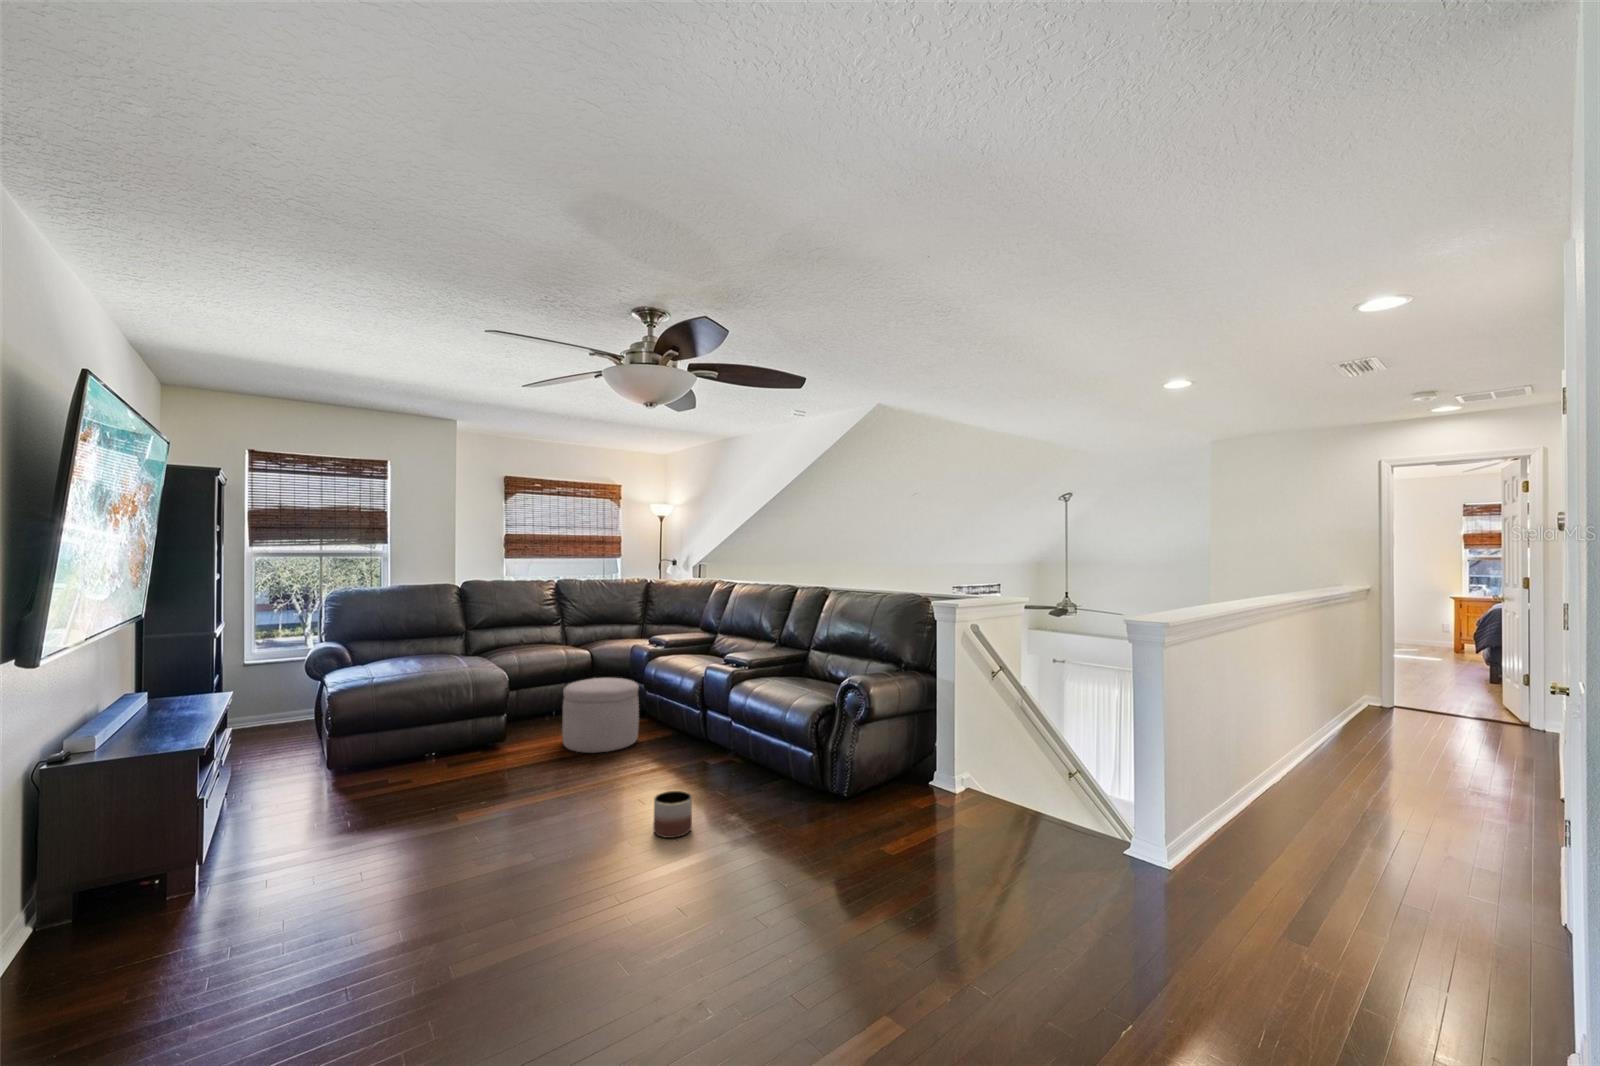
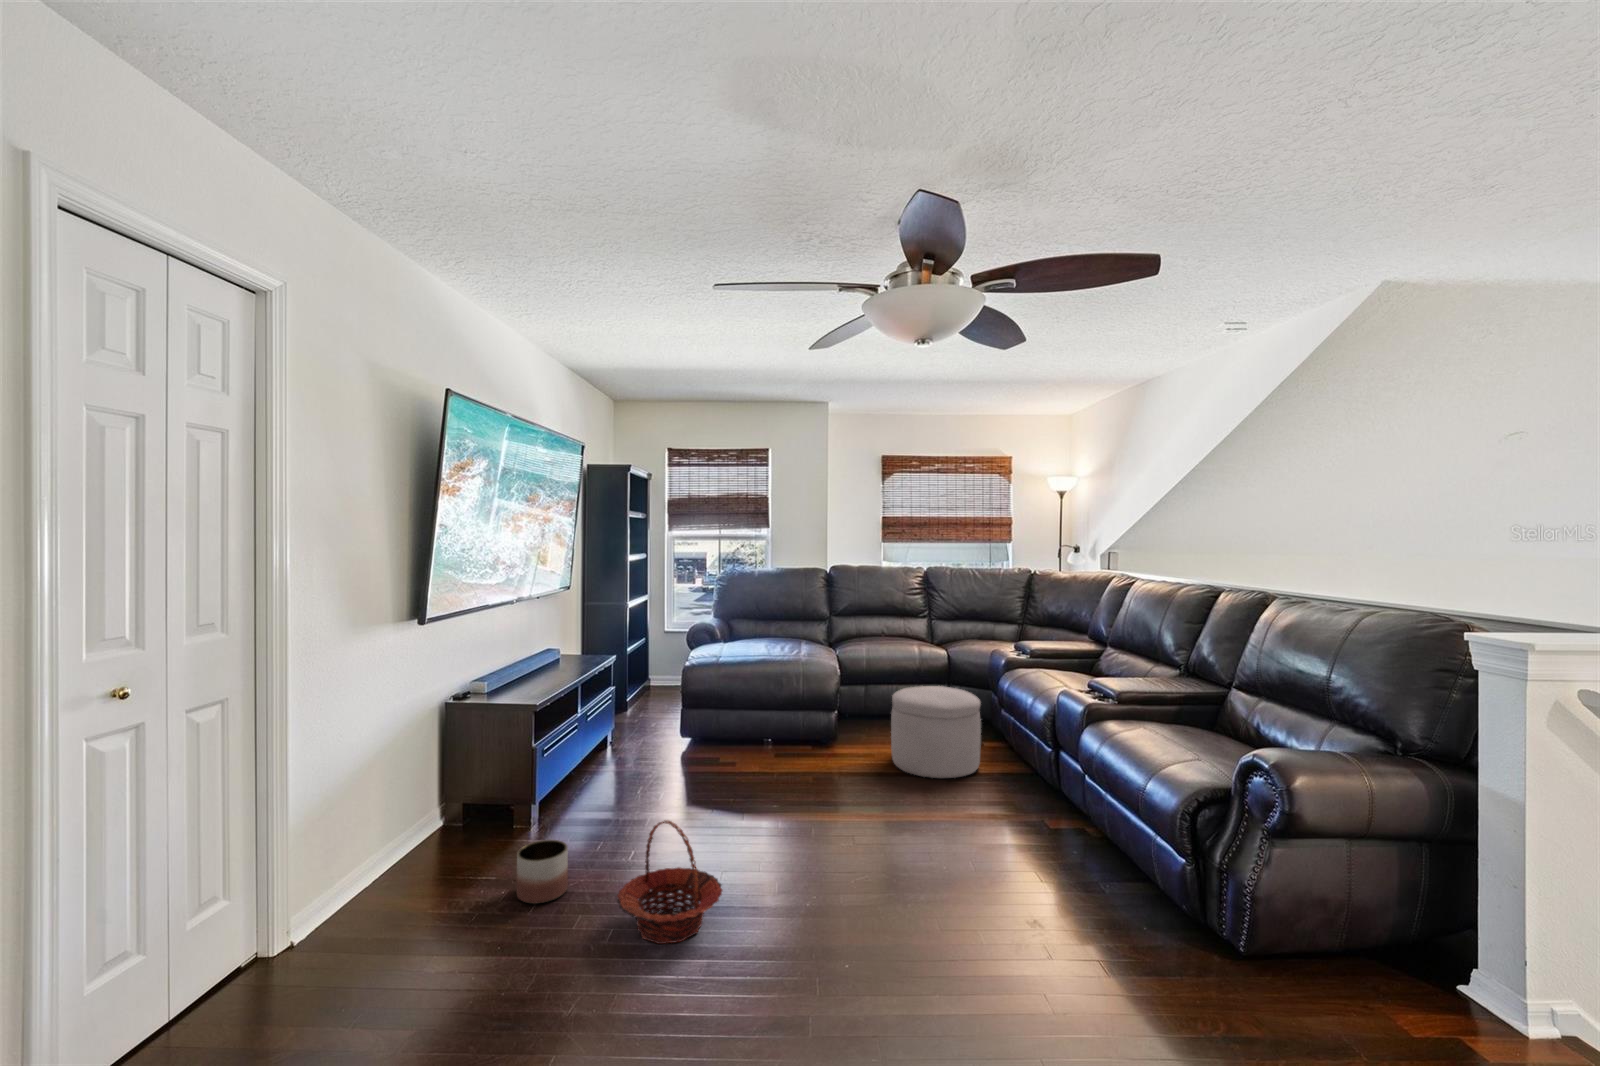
planter: present [653,791,692,838] -> present [516,840,568,904]
basket: none [398,807,504,917] -> present [617,821,722,944]

